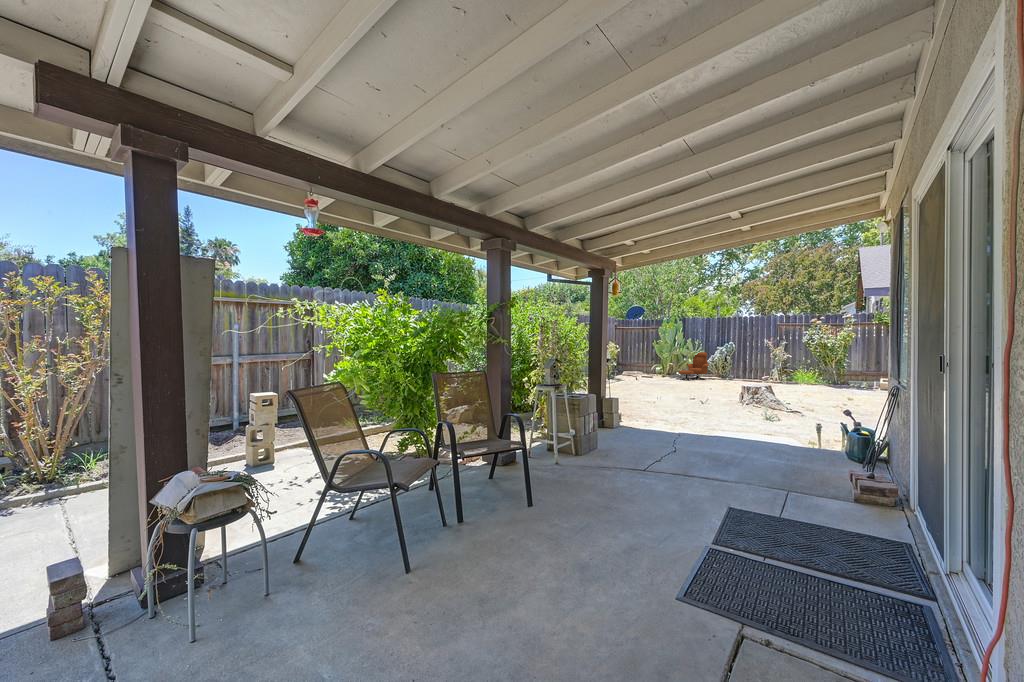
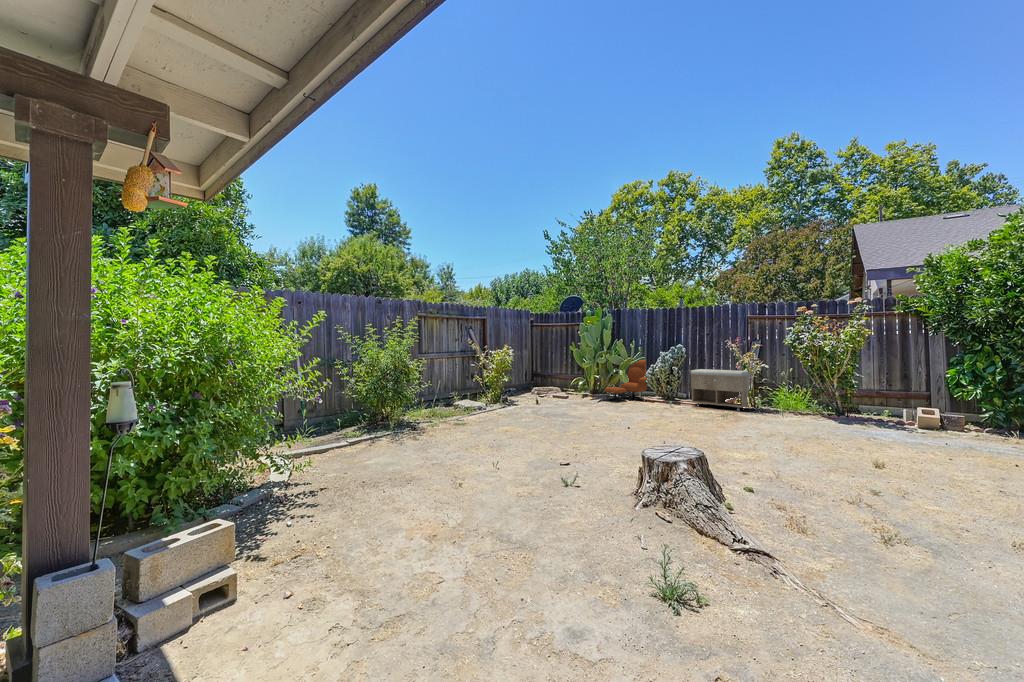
storage bench: none [740,359,780,384] -> present [691,369,749,411]

